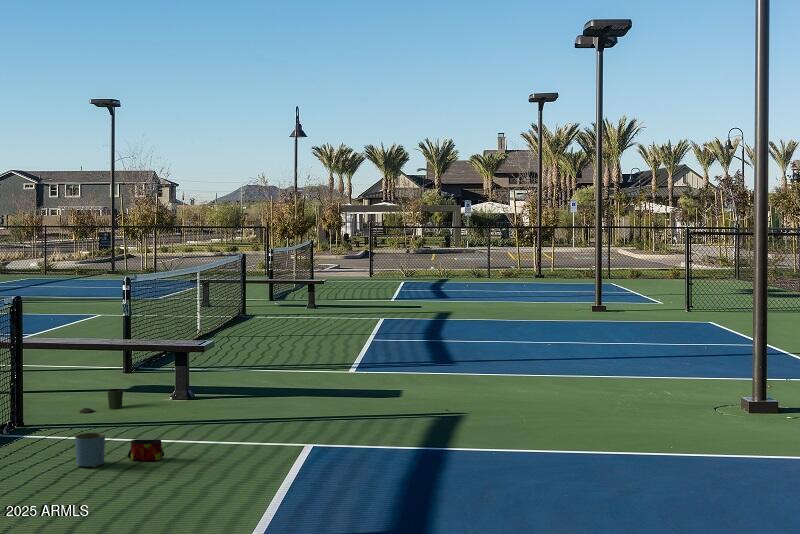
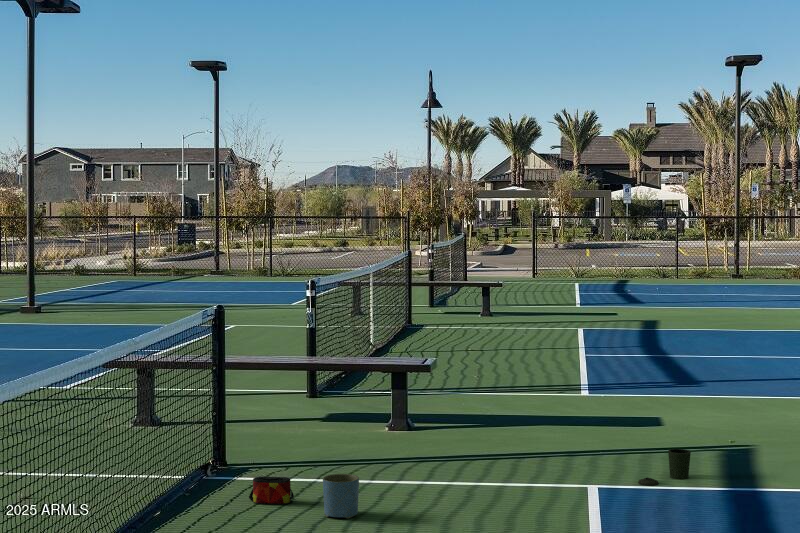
trash can: present [79,389,123,413] -> present [638,449,691,485]
bag: present [128,439,164,461] -> present [249,477,294,505]

